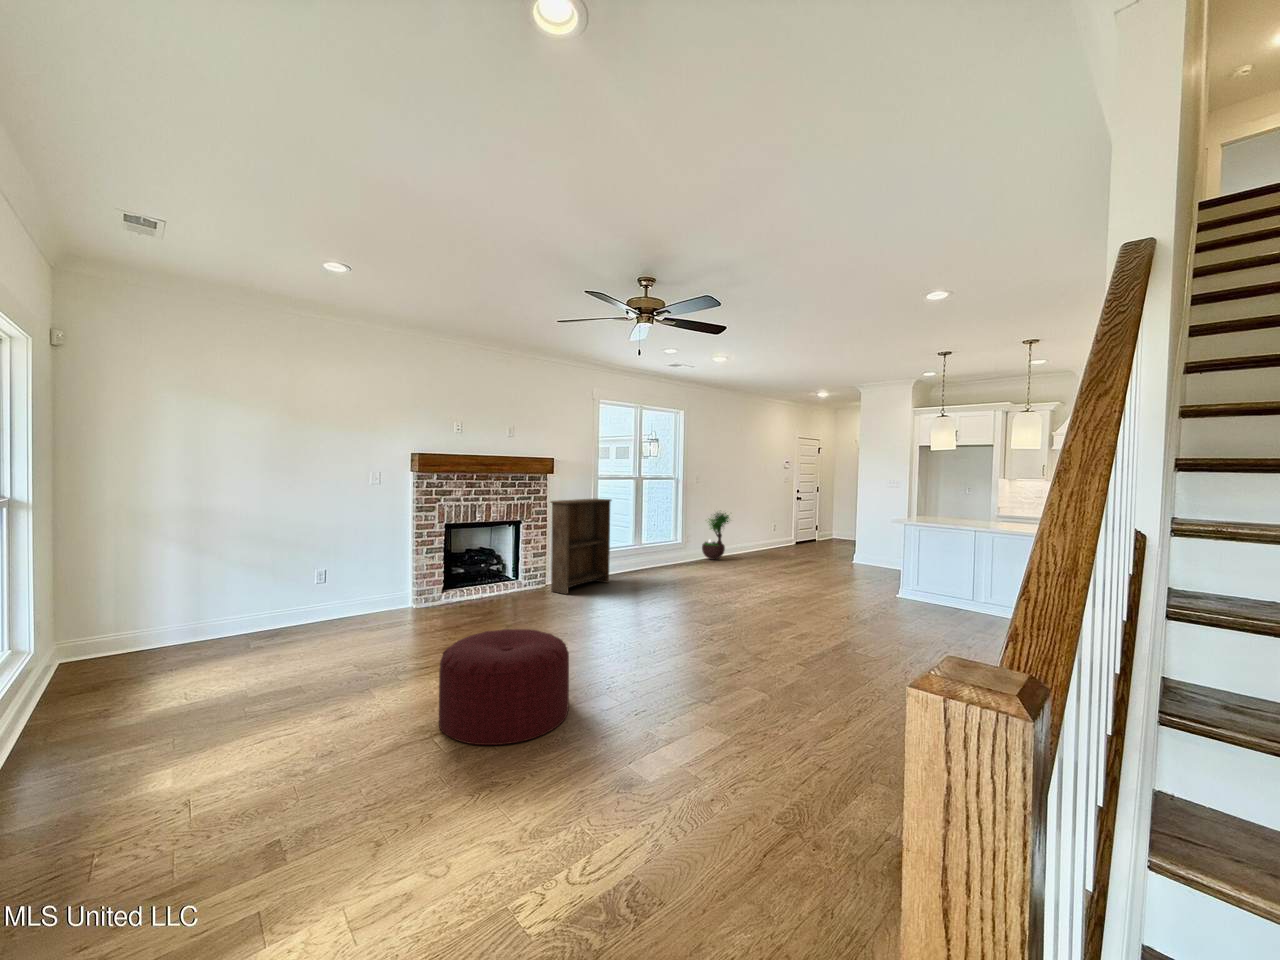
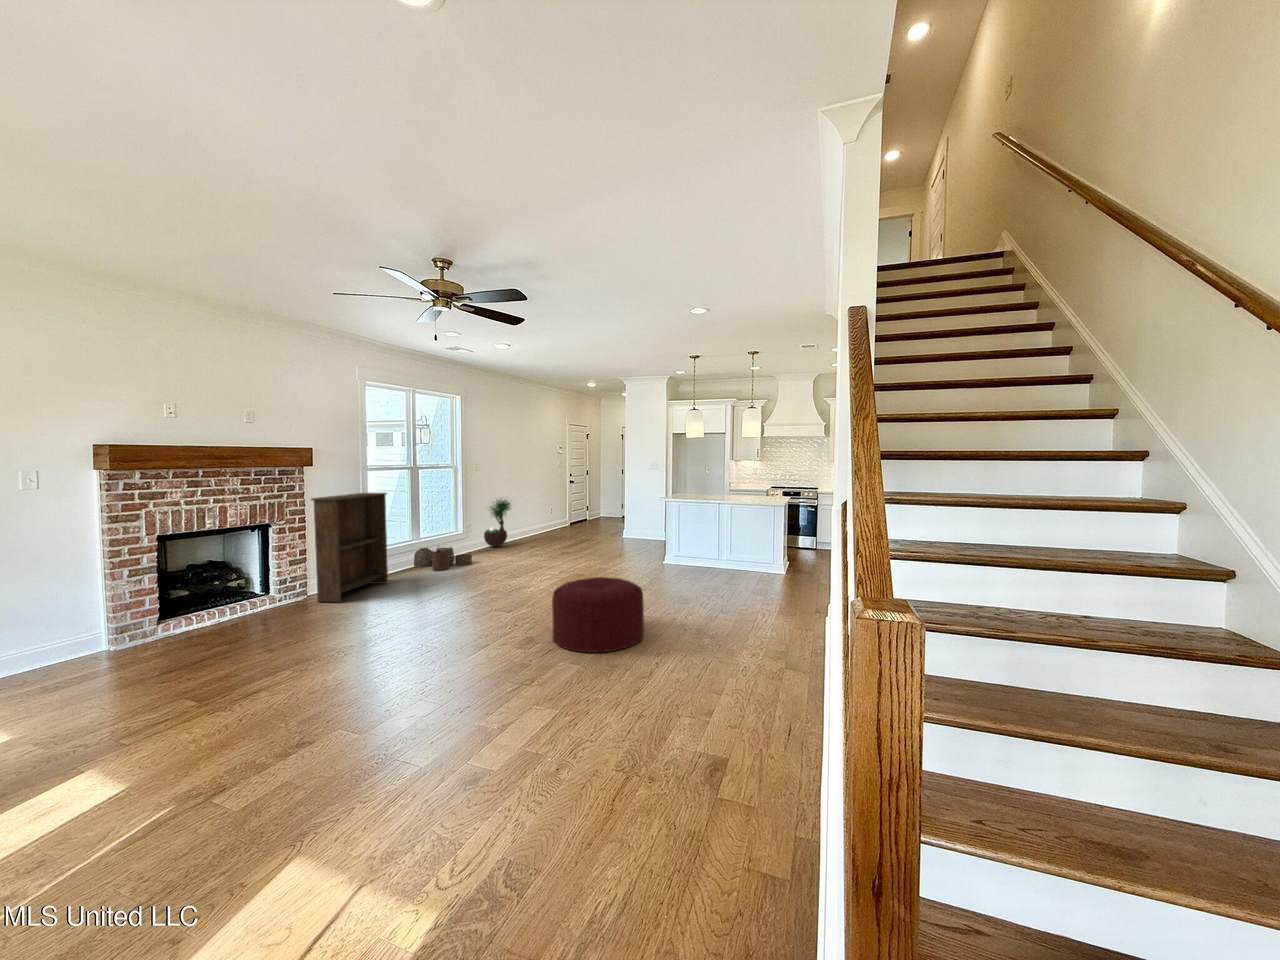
woven basket: none [635,552,686,576] -> present [414,546,472,570]
ottoman: present [439,629,569,745] -> present [552,577,644,652]

